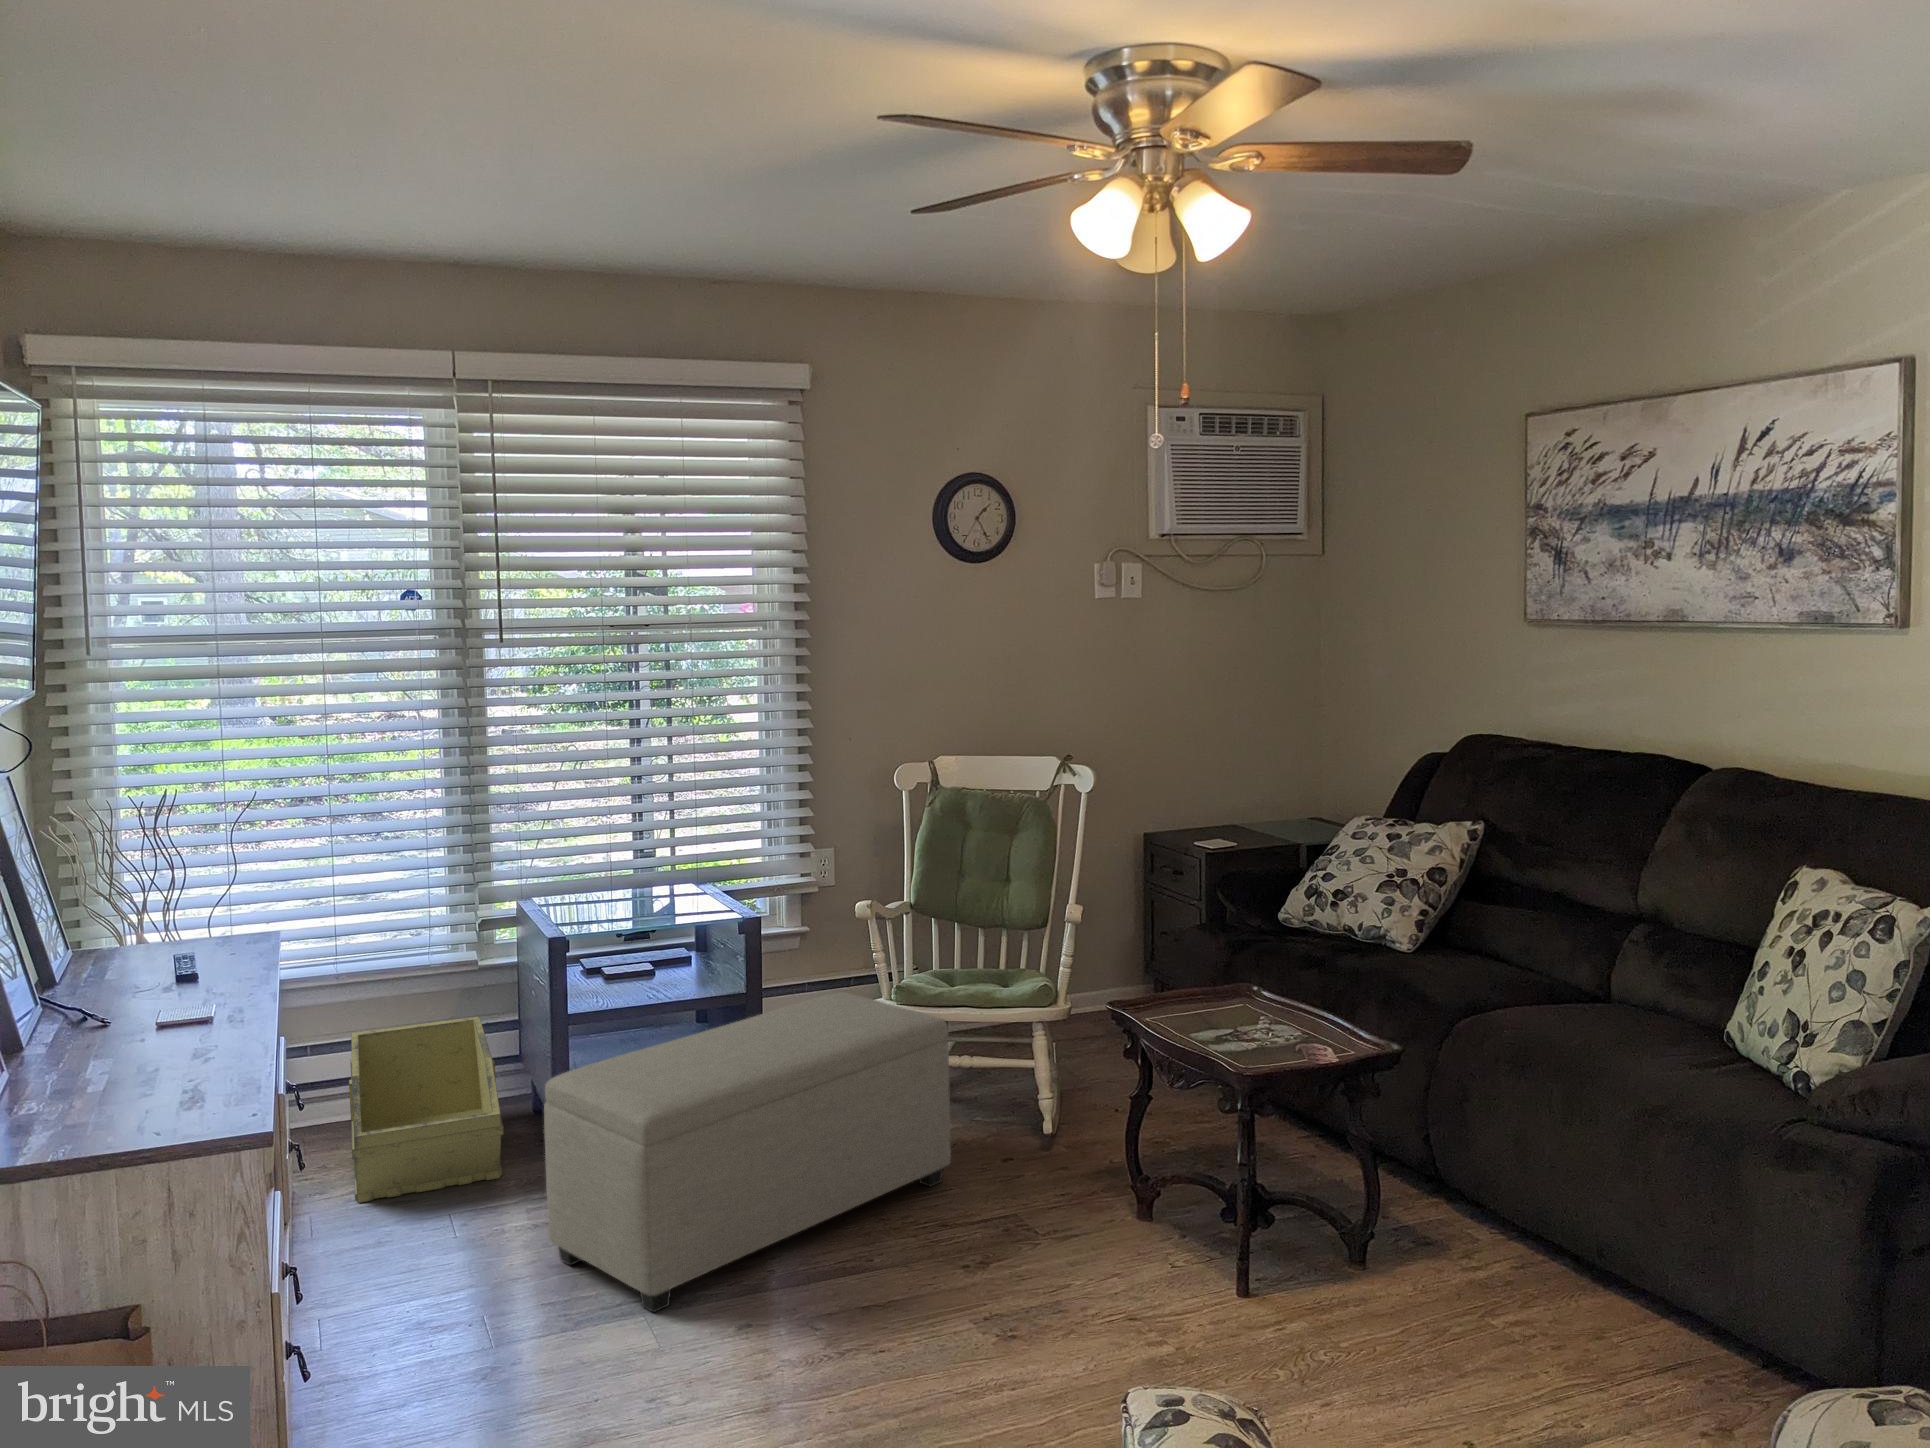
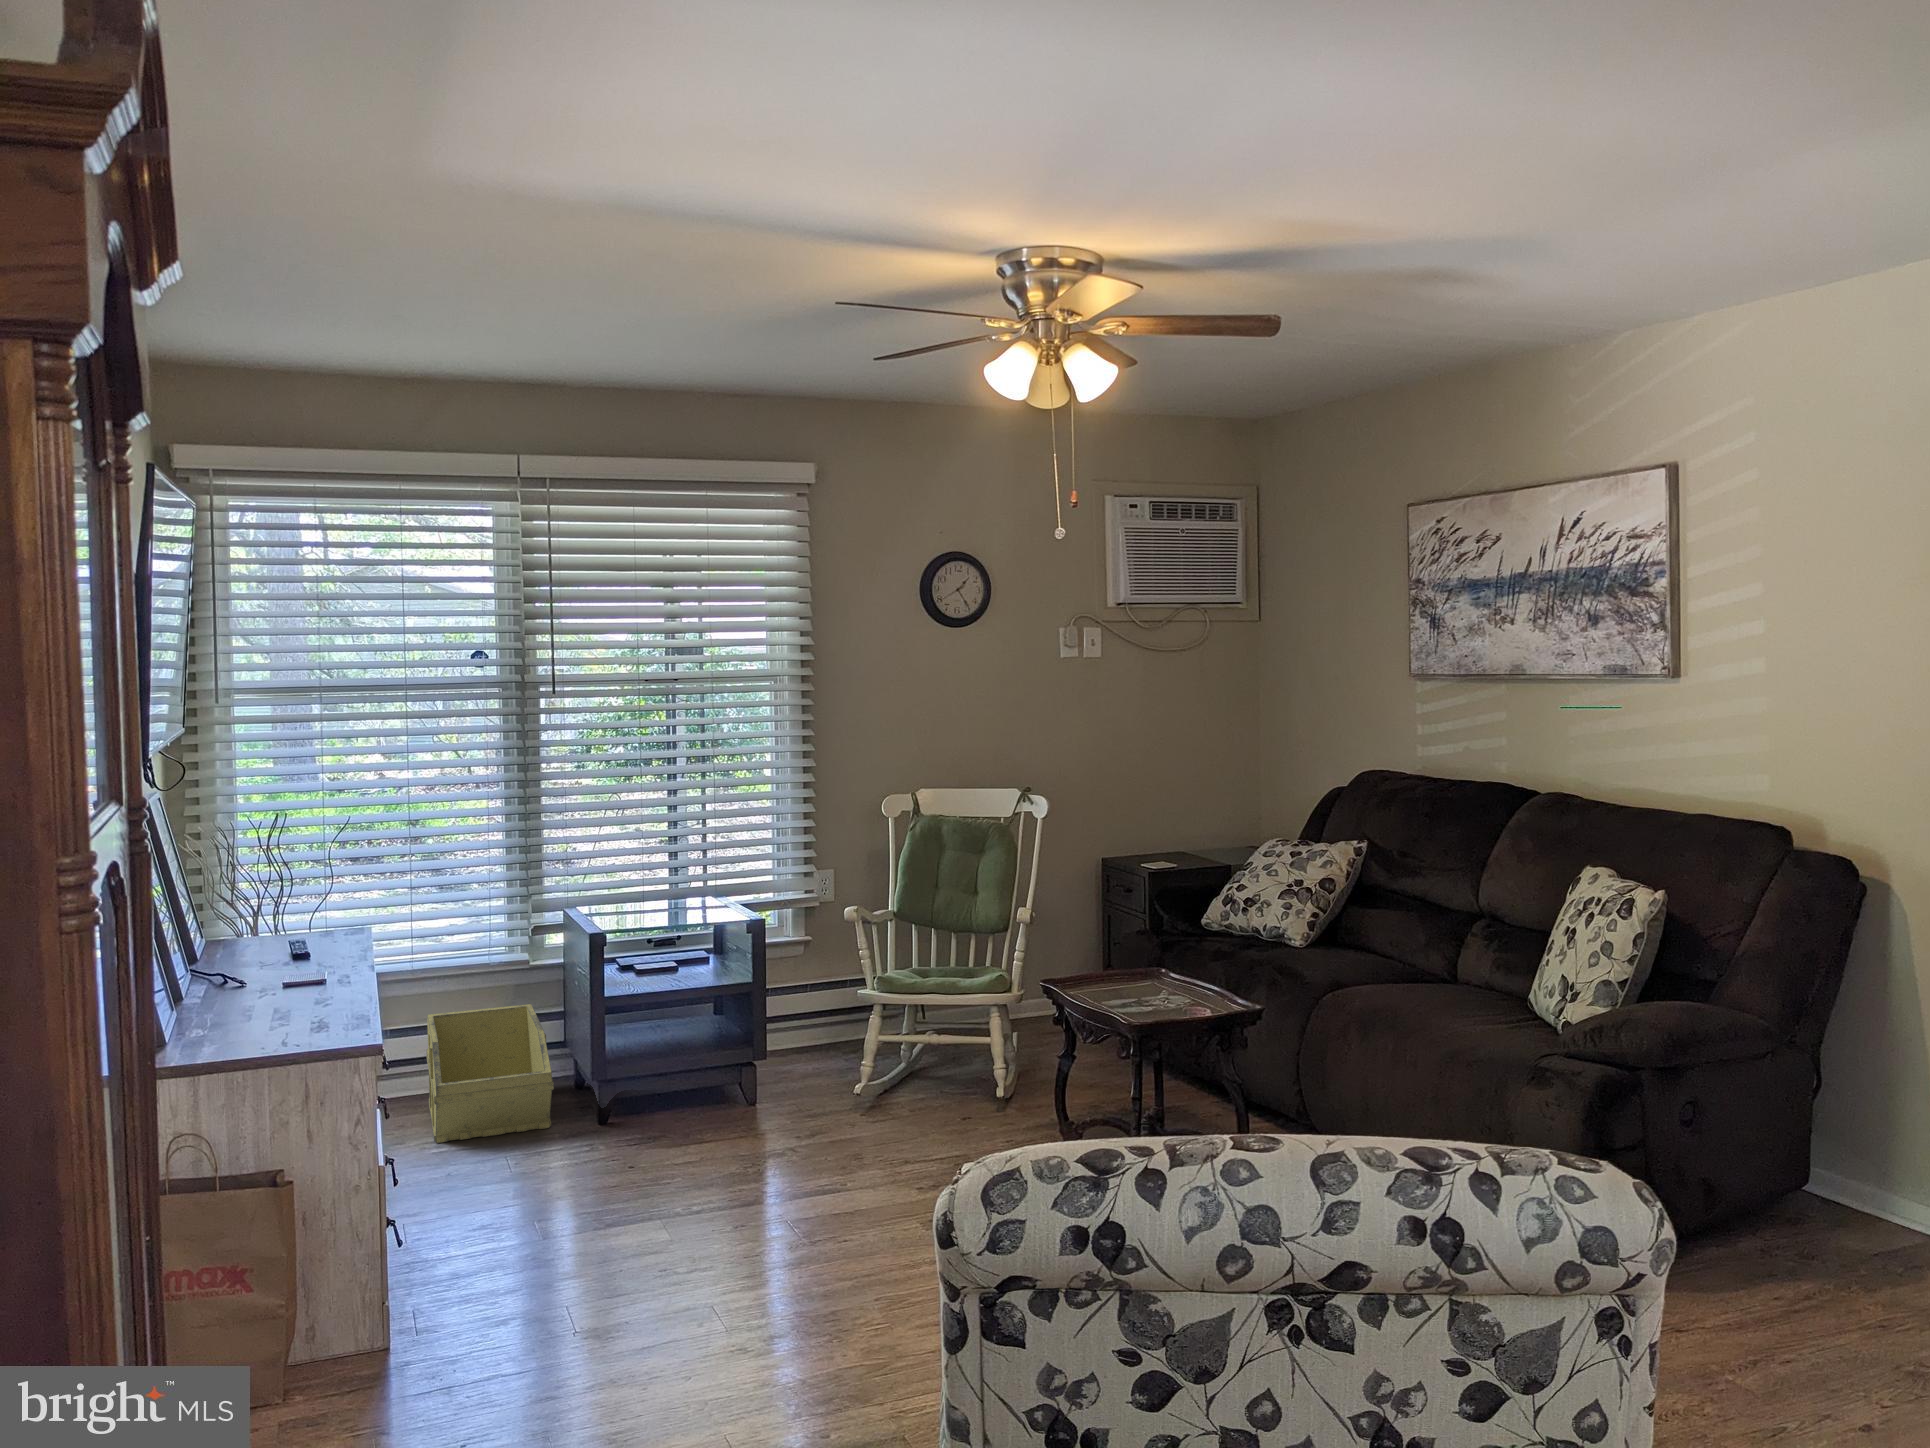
ottoman: present [544,992,951,1312] -> none [590,979,916,1209]

